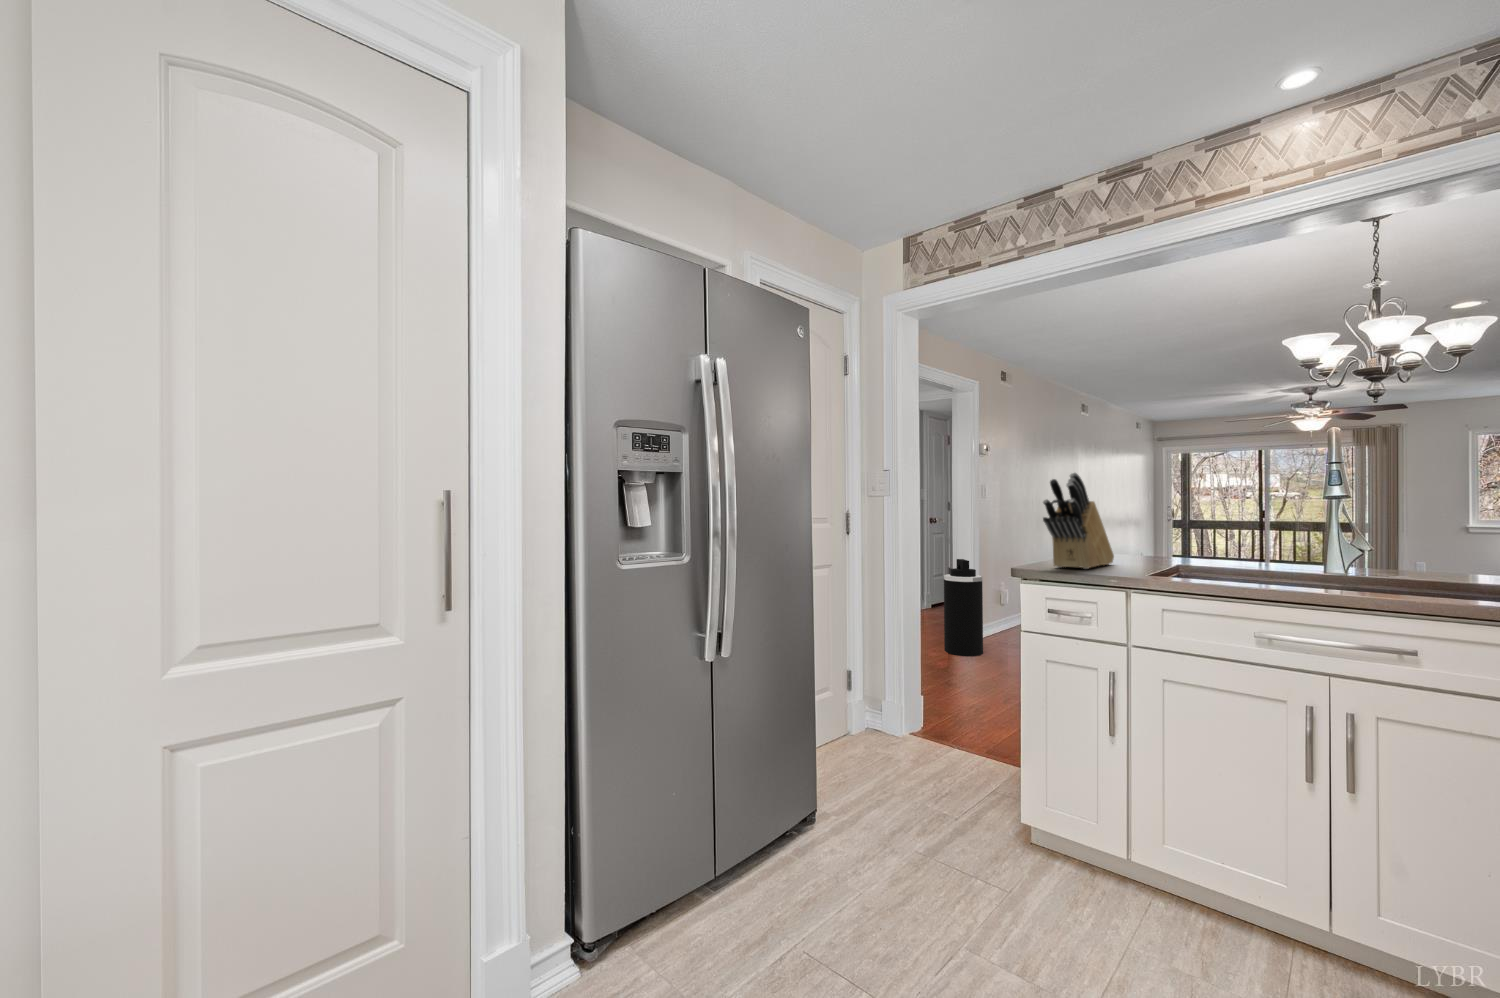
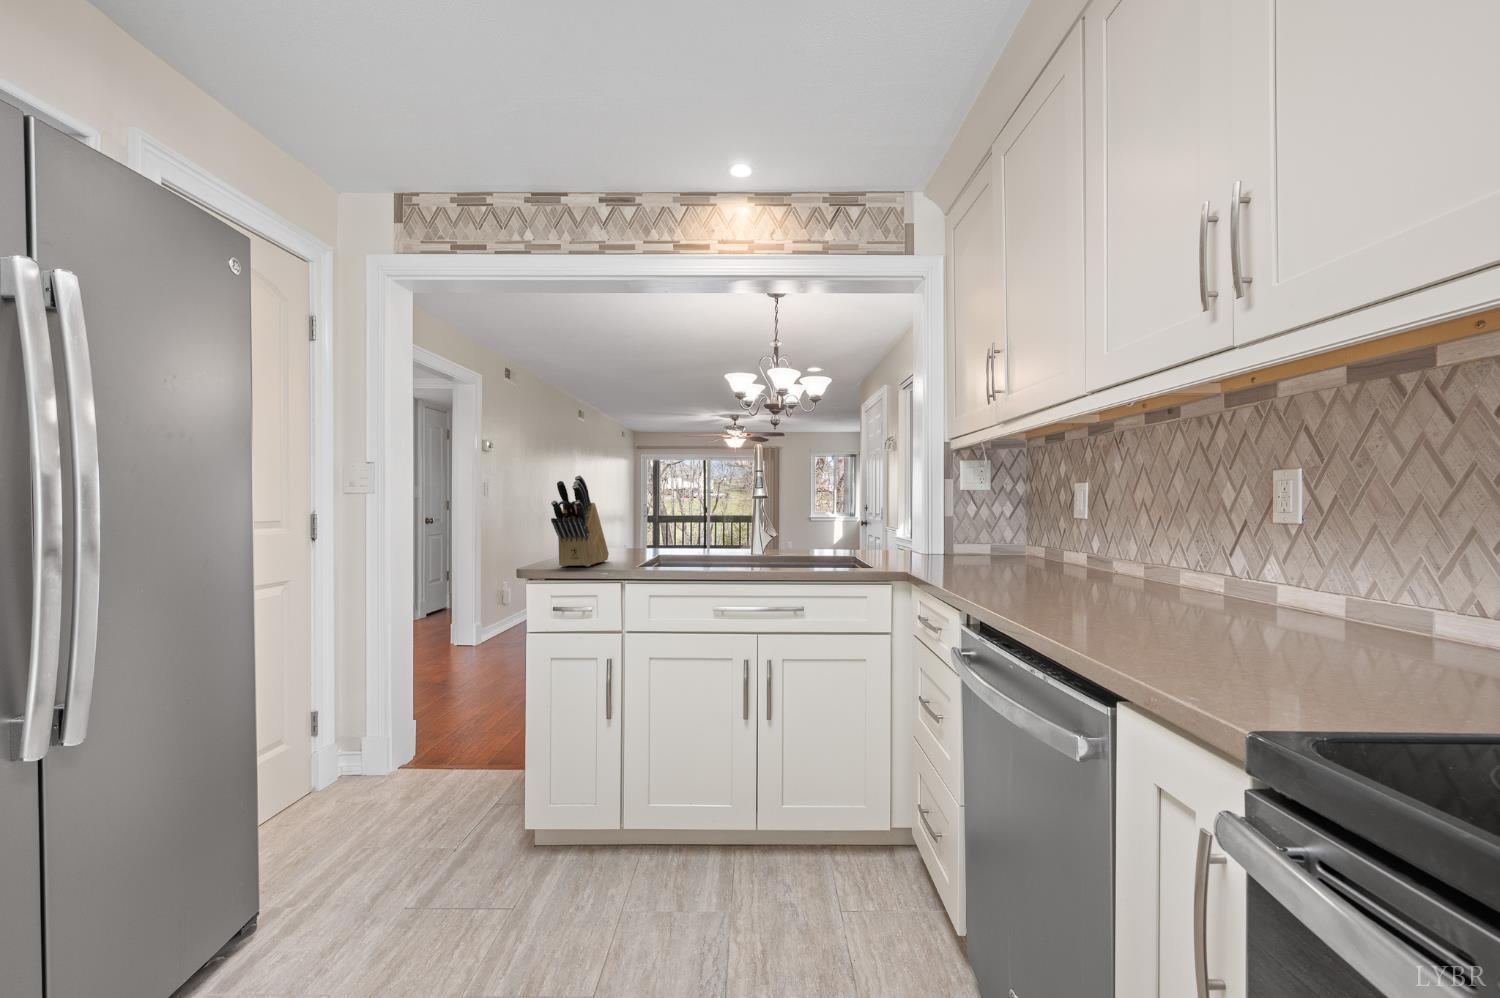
trash can: present [944,559,983,656] -> none [422,567,468,678]

